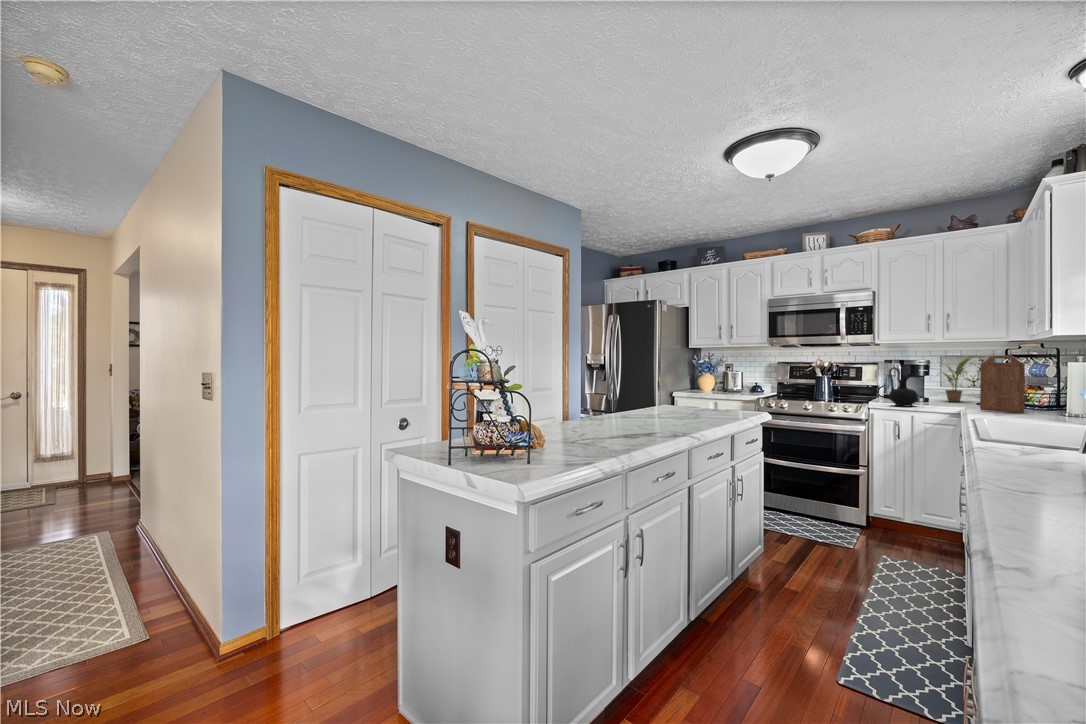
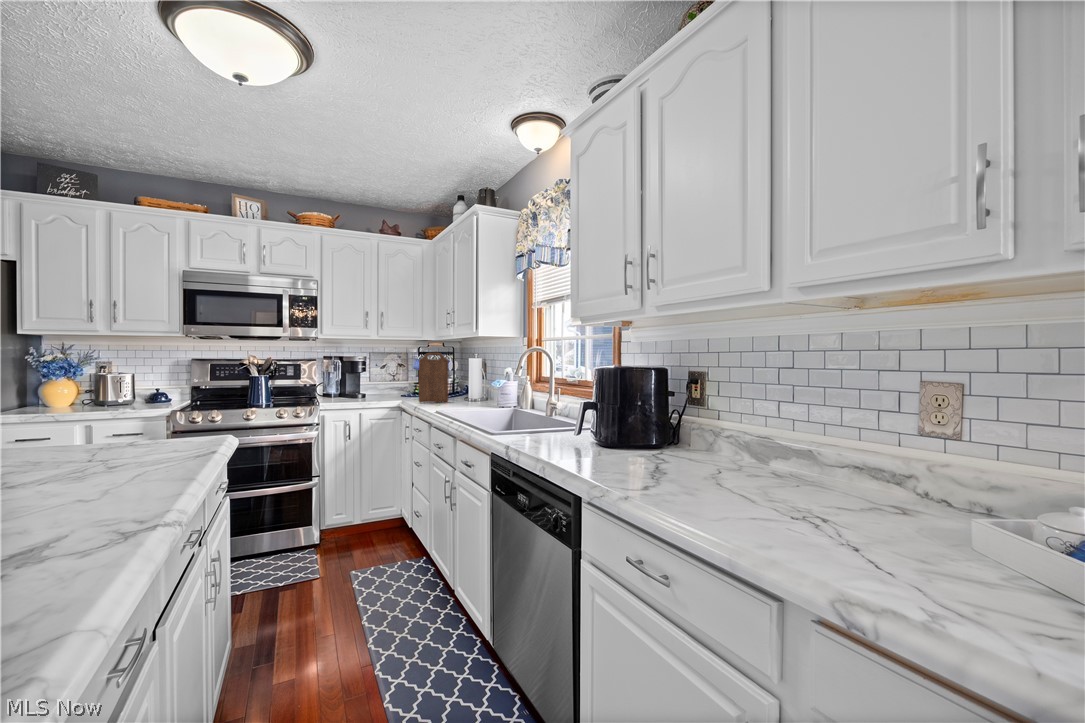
potted plant: present [940,356,973,402] -> none [368,353,401,396]
ceramic jug: present [889,368,918,406] -> none [340,364,366,405]

